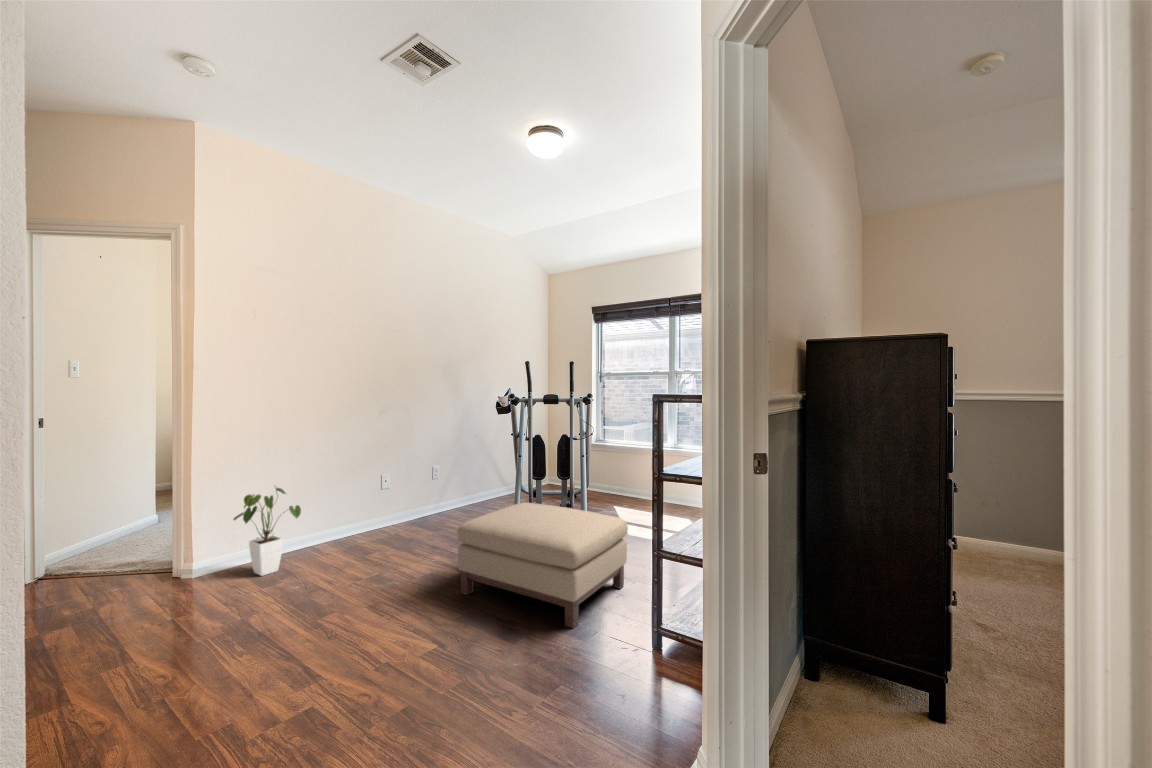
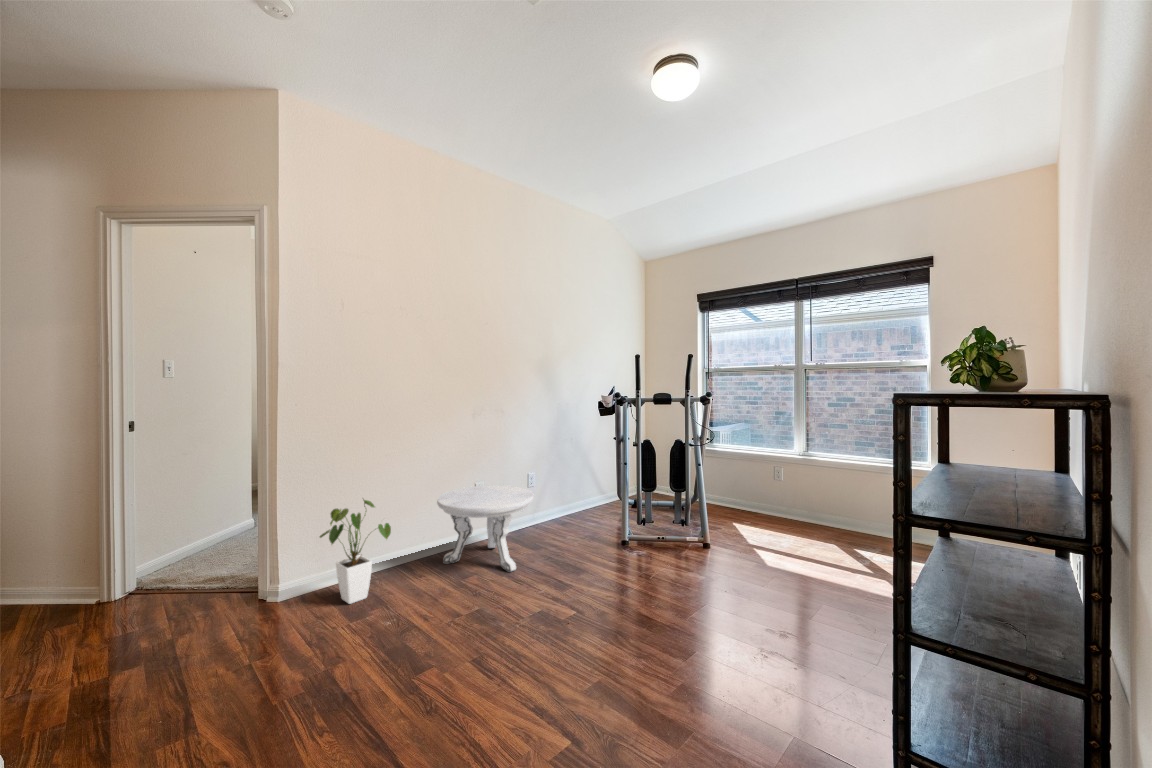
side table: none [345,475,434,547] -> present [437,485,534,572]
ottoman: present [457,502,628,628] -> none [576,528,800,724]

